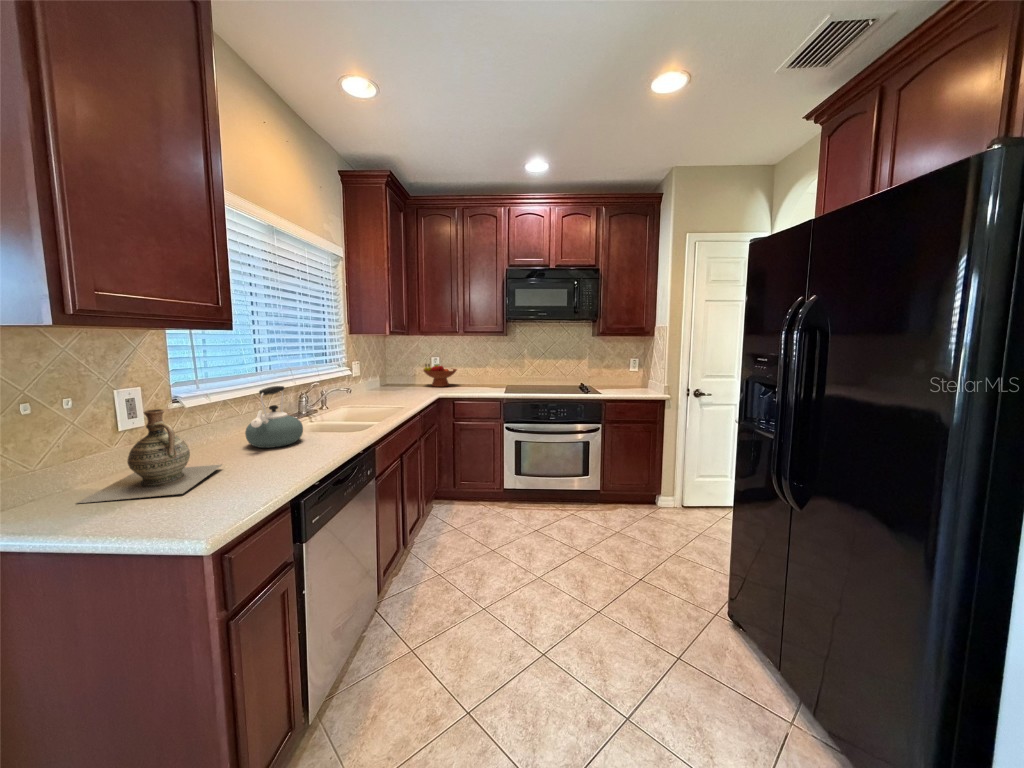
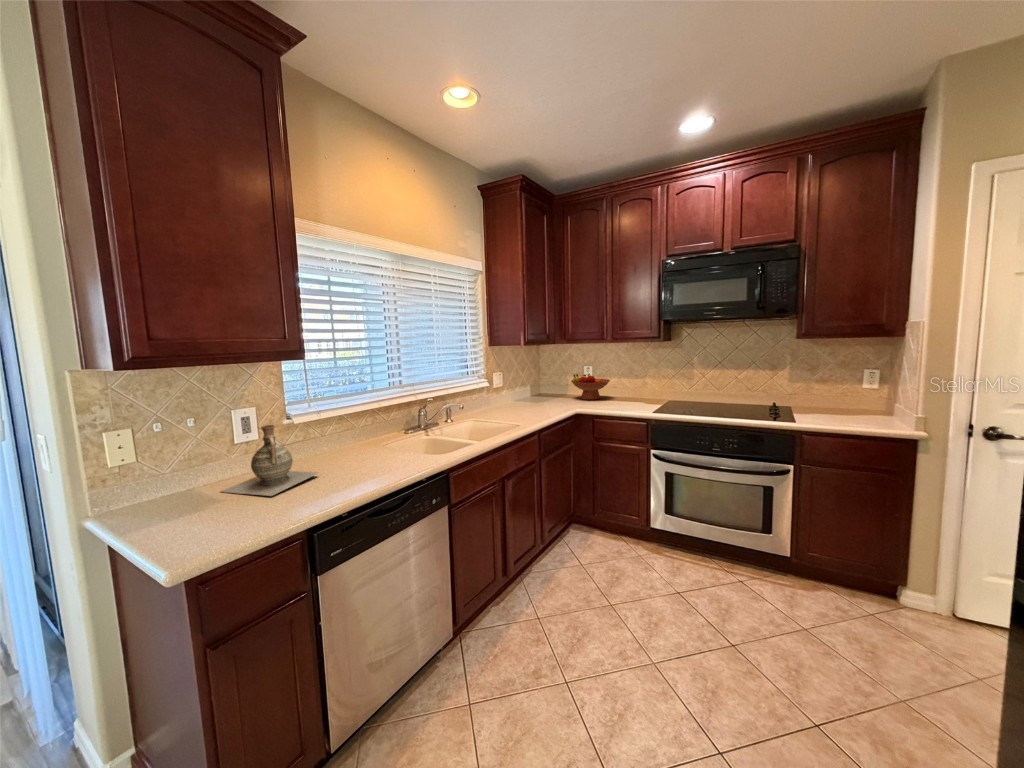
kettle: present [245,386,303,448] -> none [351,404,400,460]

